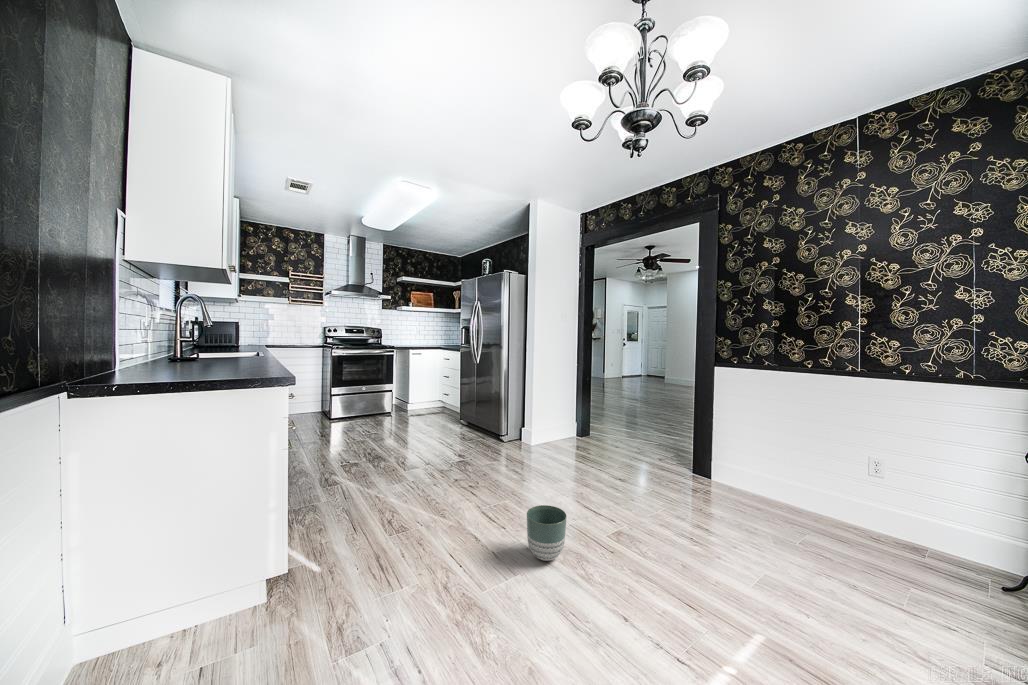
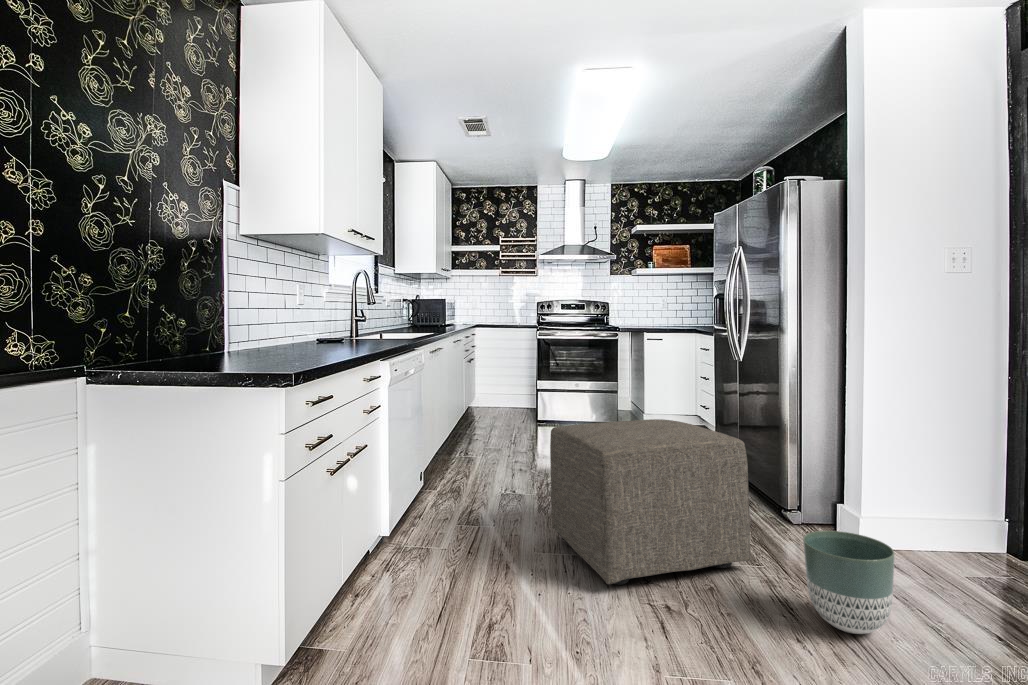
ottoman: none [365,440,495,567] -> present [550,419,751,585]

